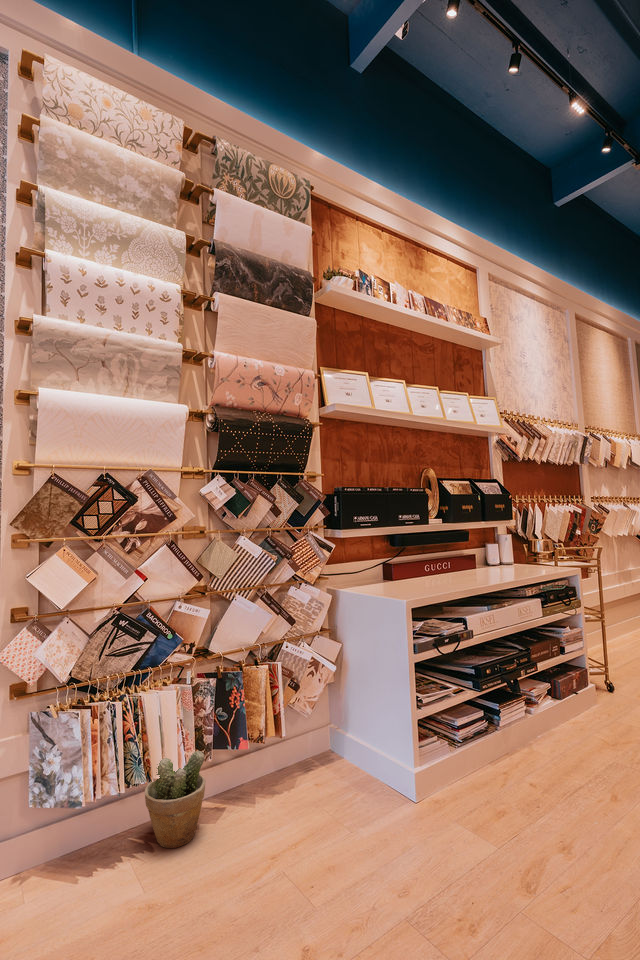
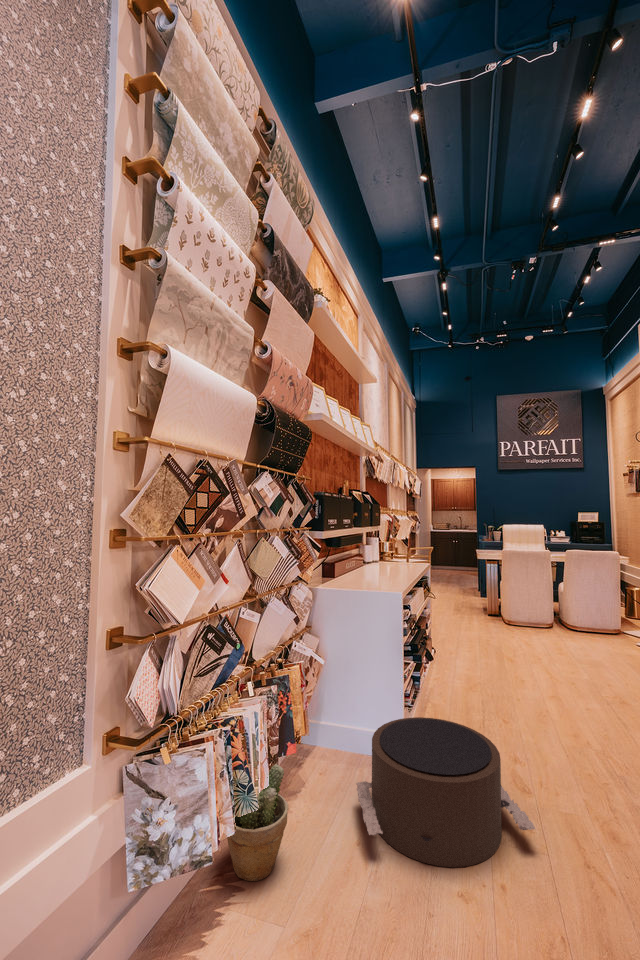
pouf: none [263,741,458,910] -> present [356,717,535,867]

